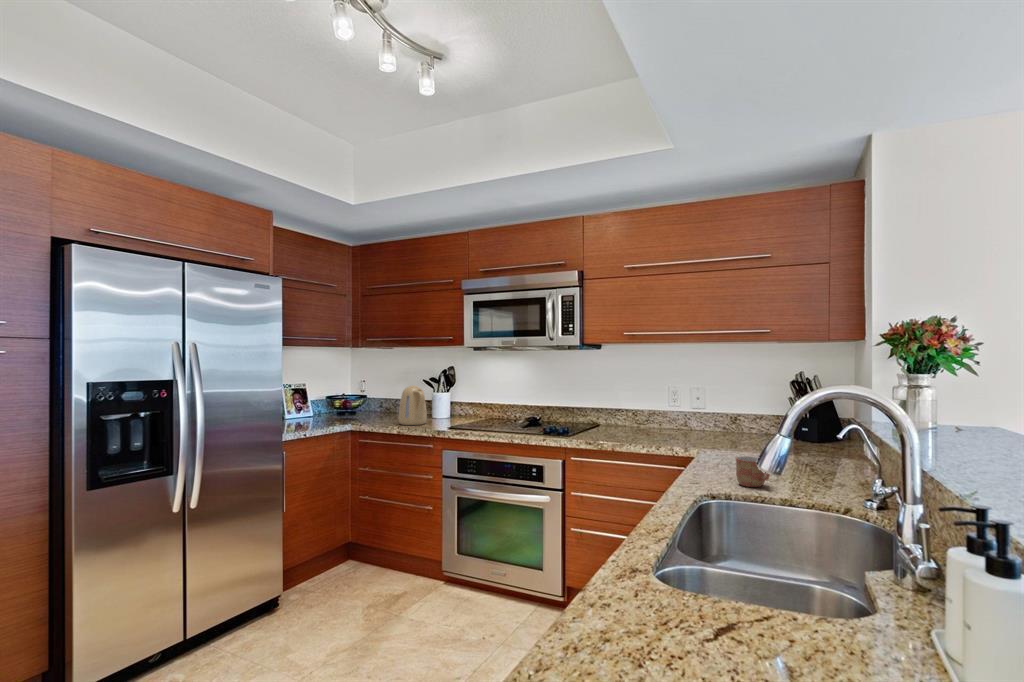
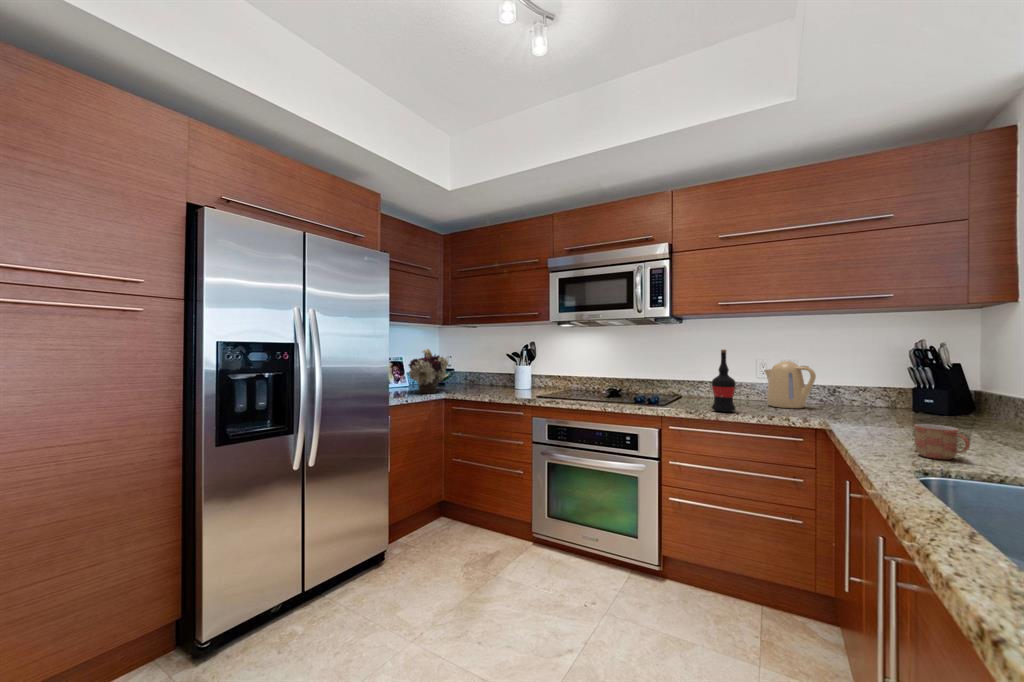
flower arrangement: none [309,375,355,425] -> present [408,349,448,393]
wine bottle: none [611,380,633,443] -> present [712,350,736,412]
kettle: present [399,386,427,425] -> present [765,361,816,409]

